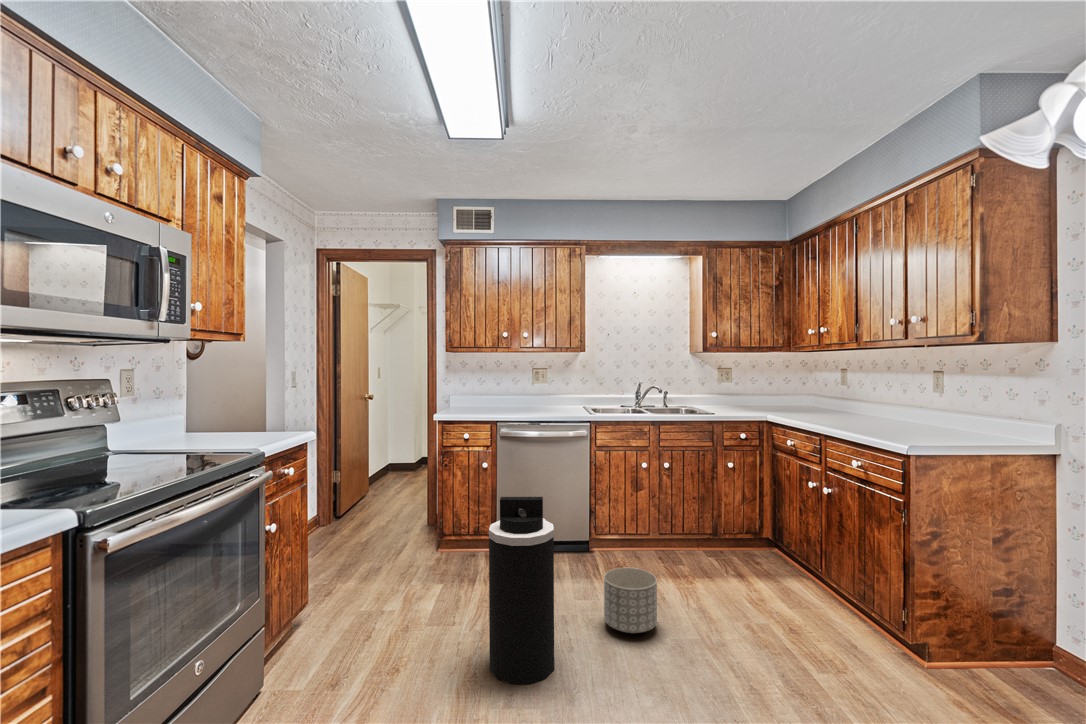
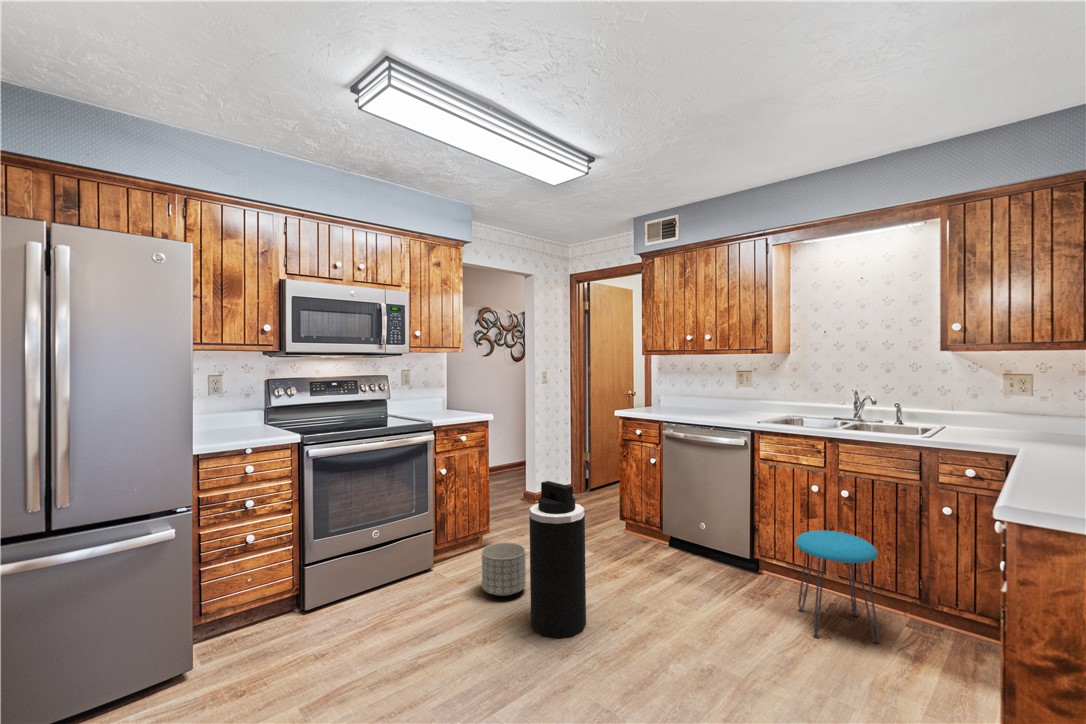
stool: none [656,496,722,584] -> present [796,531,879,643]
planter: present [604,567,657,633] -> present [482,543,526,596]

